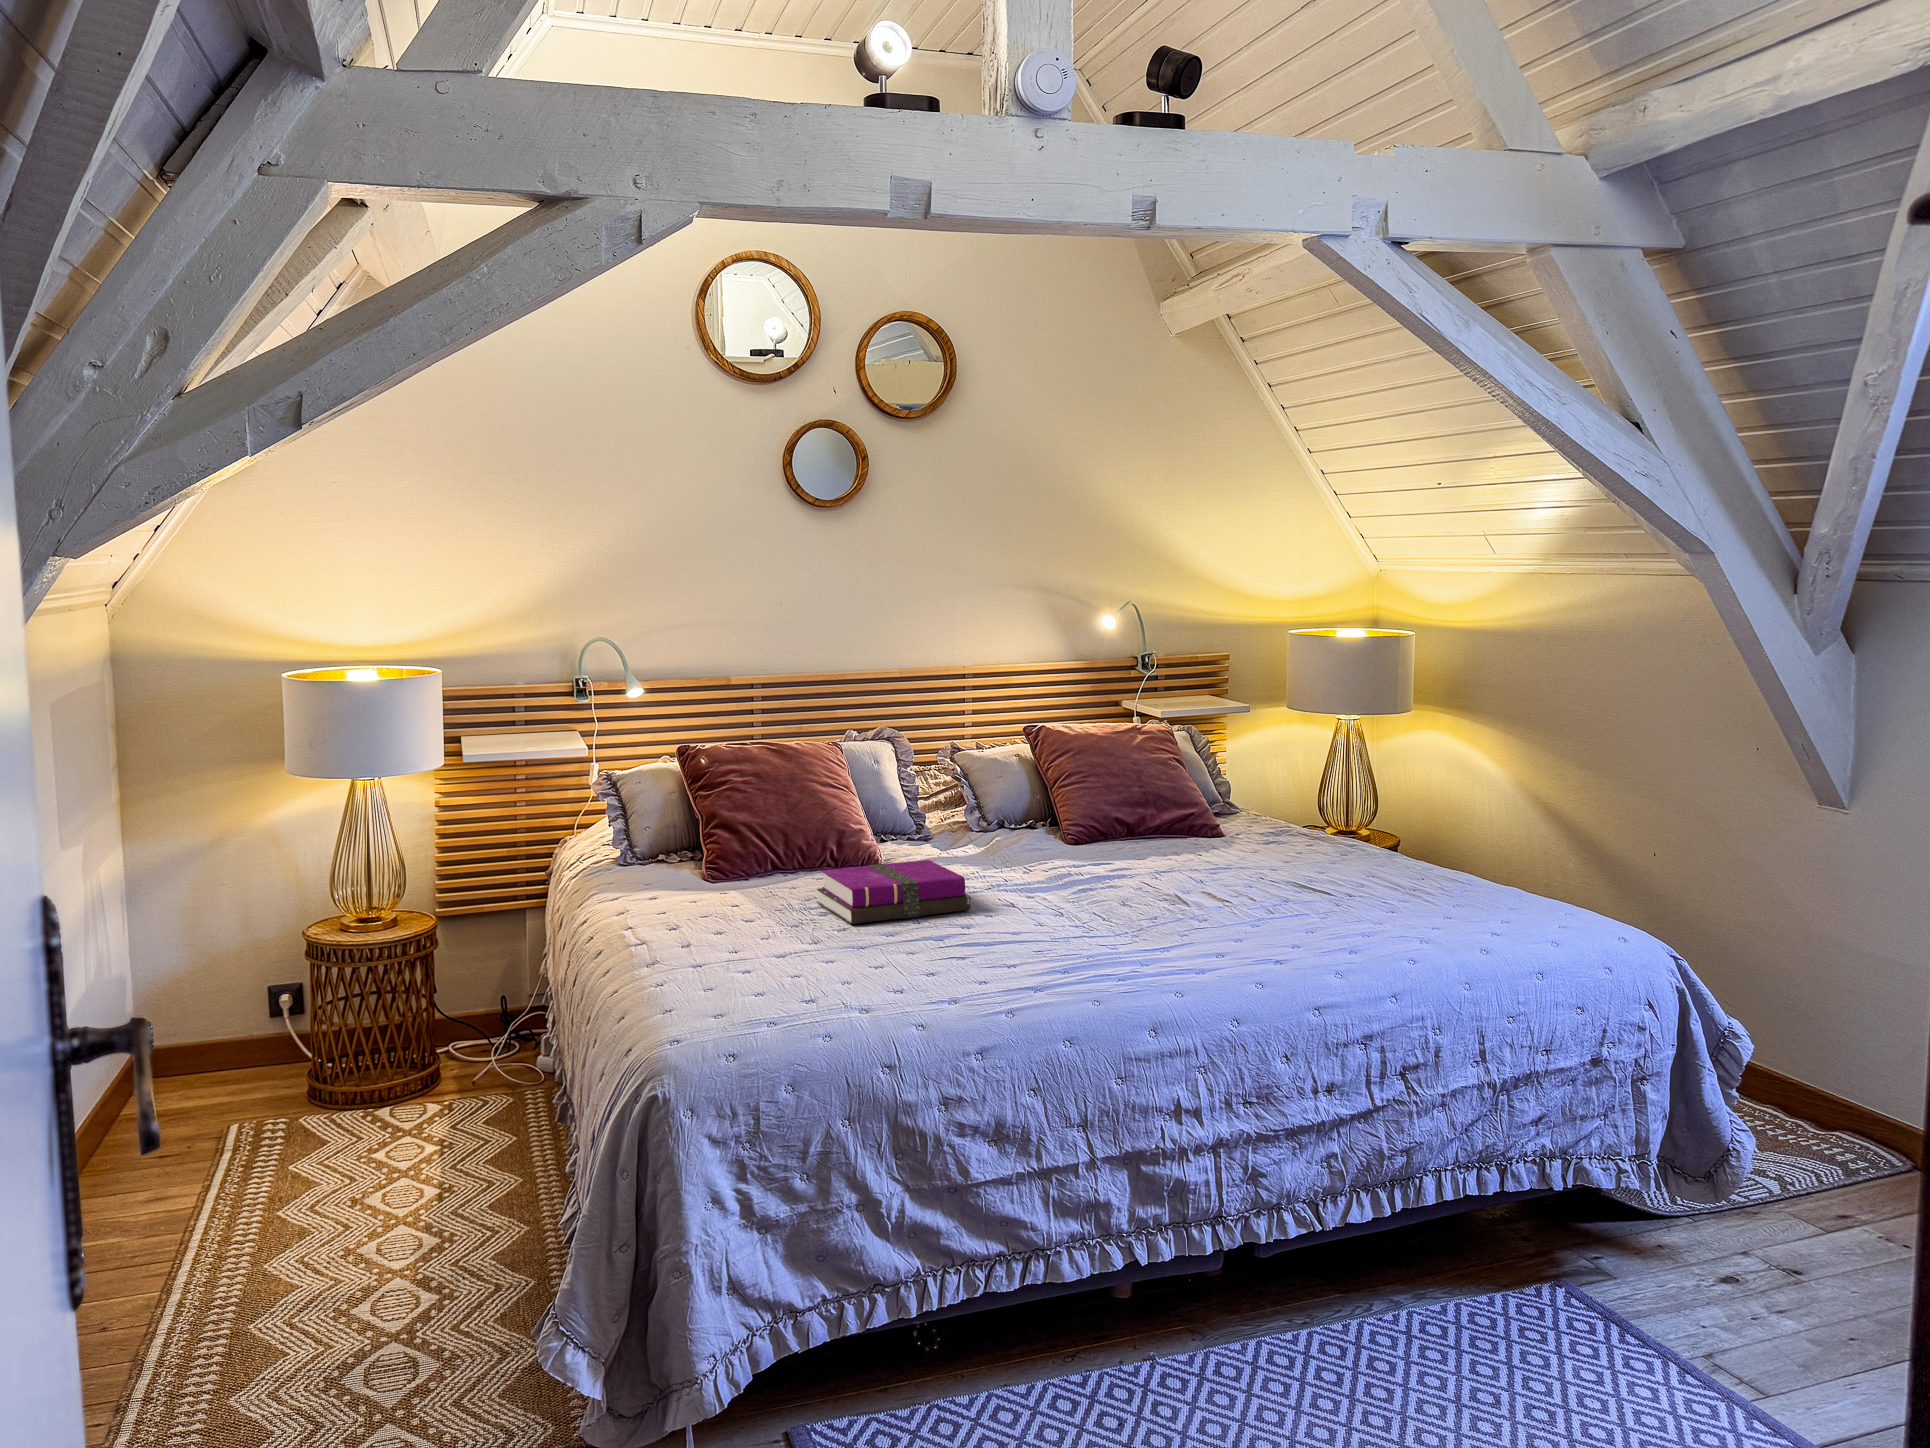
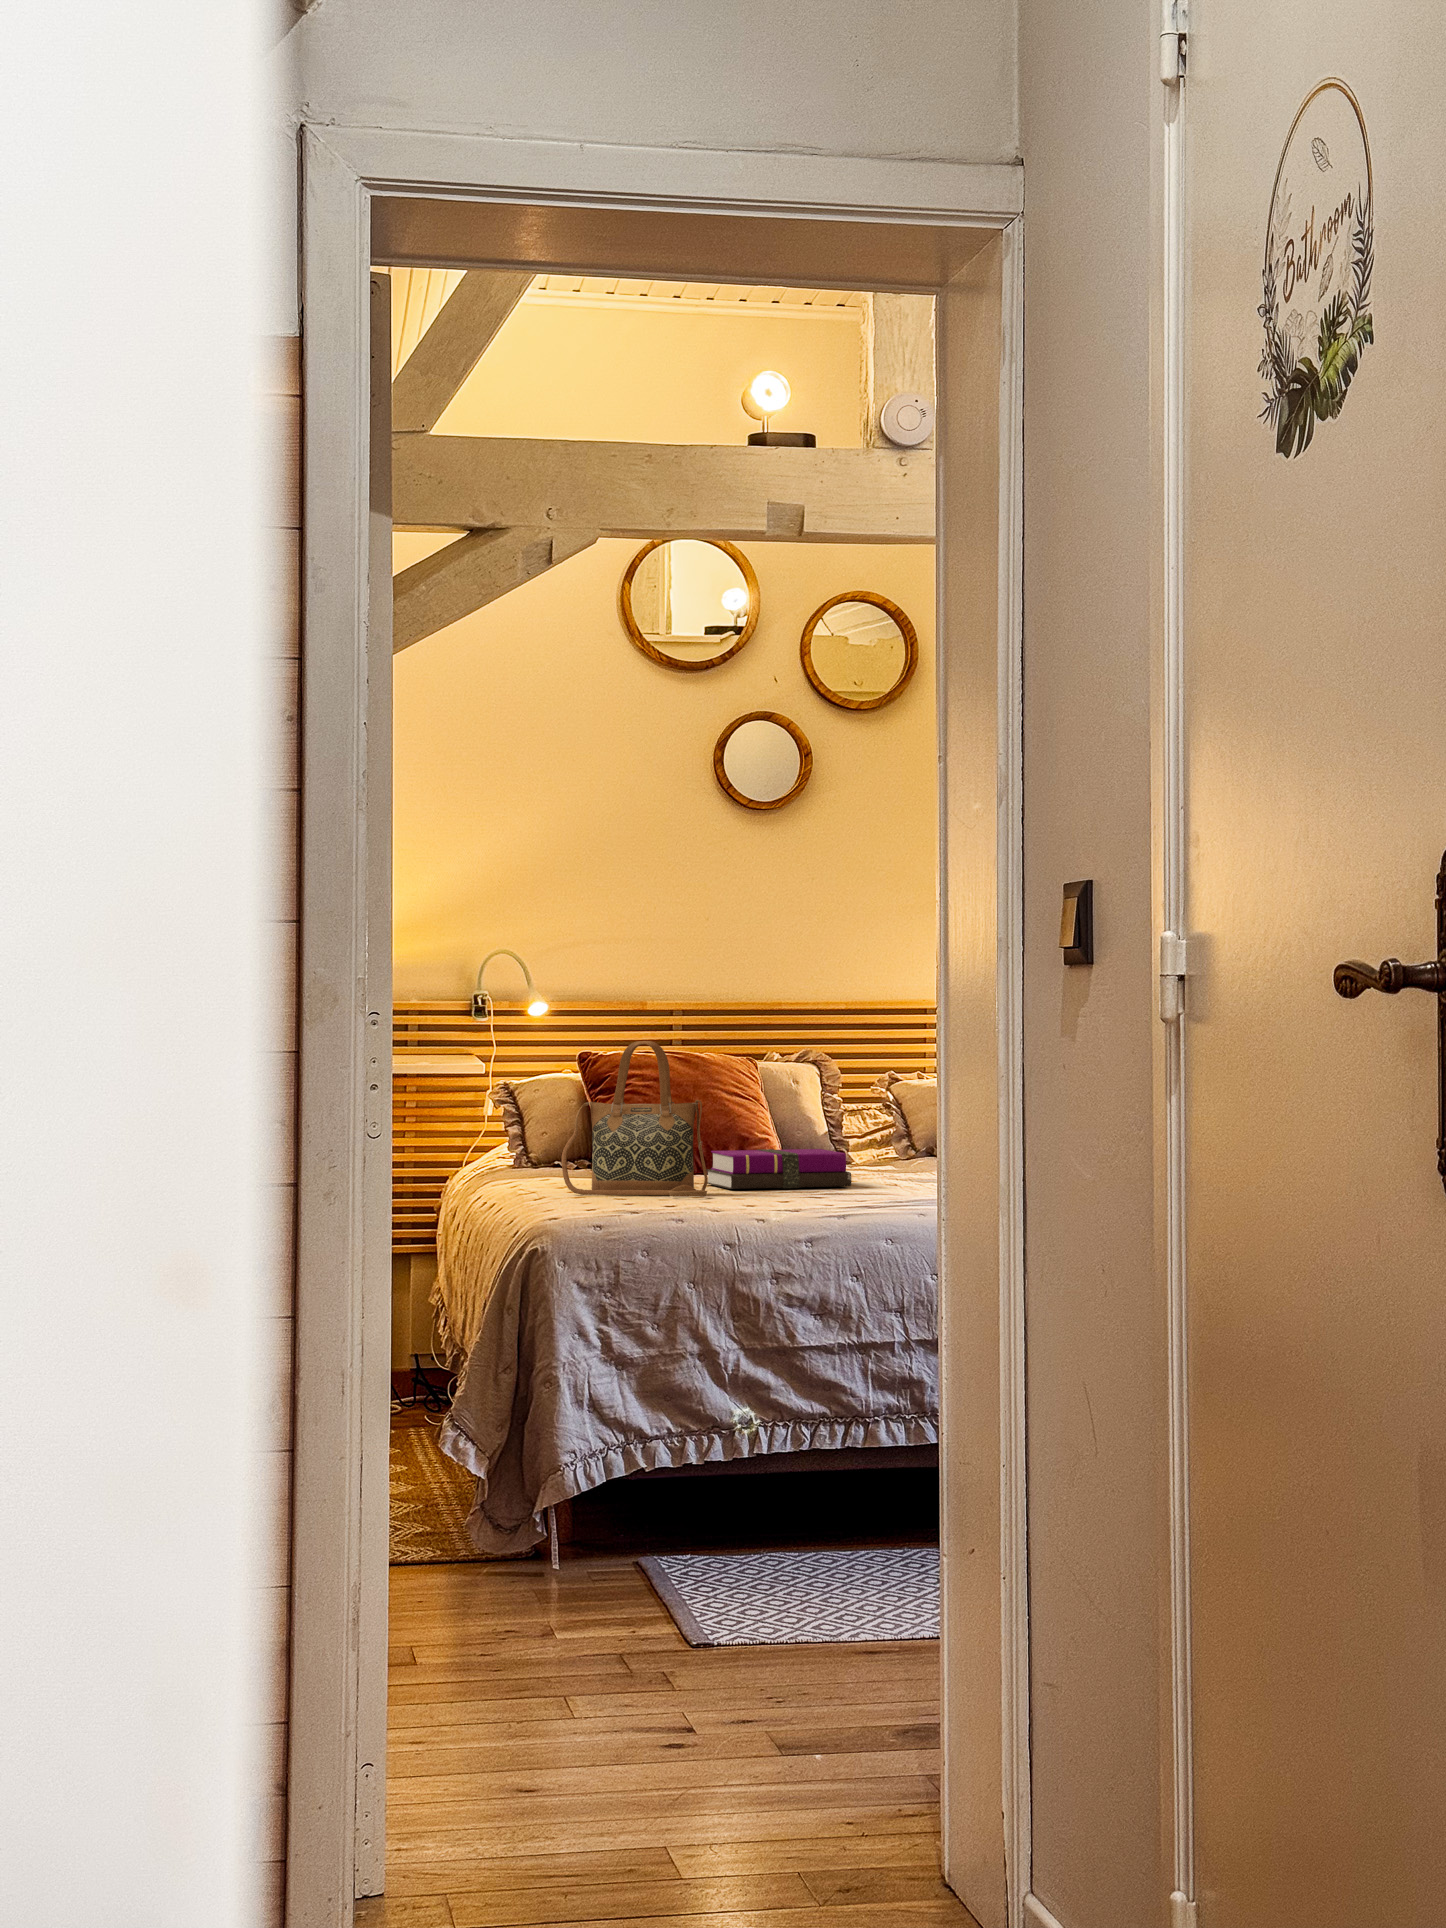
handbag: none [672,779,835,958] -> present [562,1041,708,1197]

